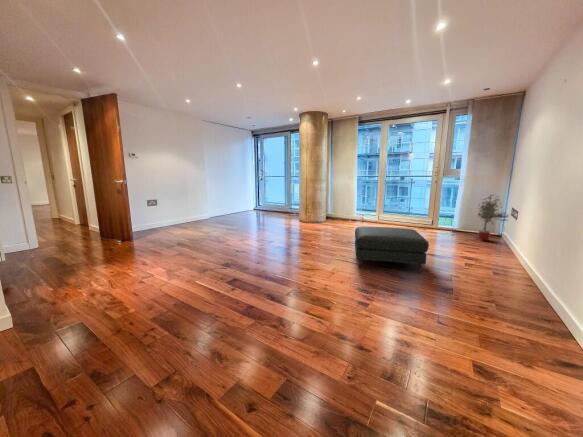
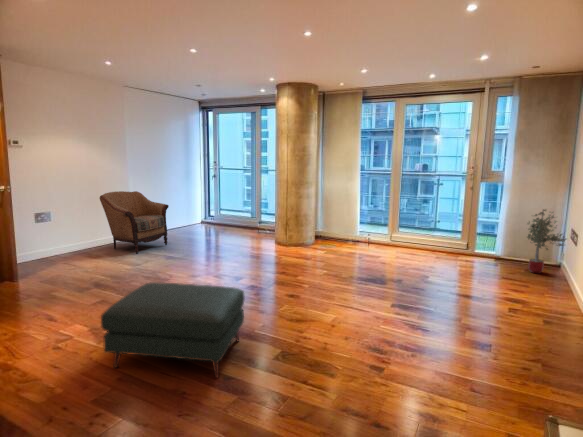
armchair: none [189,188,232,227] -> present [100,191,169,254]
ottoman: present [355,226,429,273] -> present [101,282,244,378]

